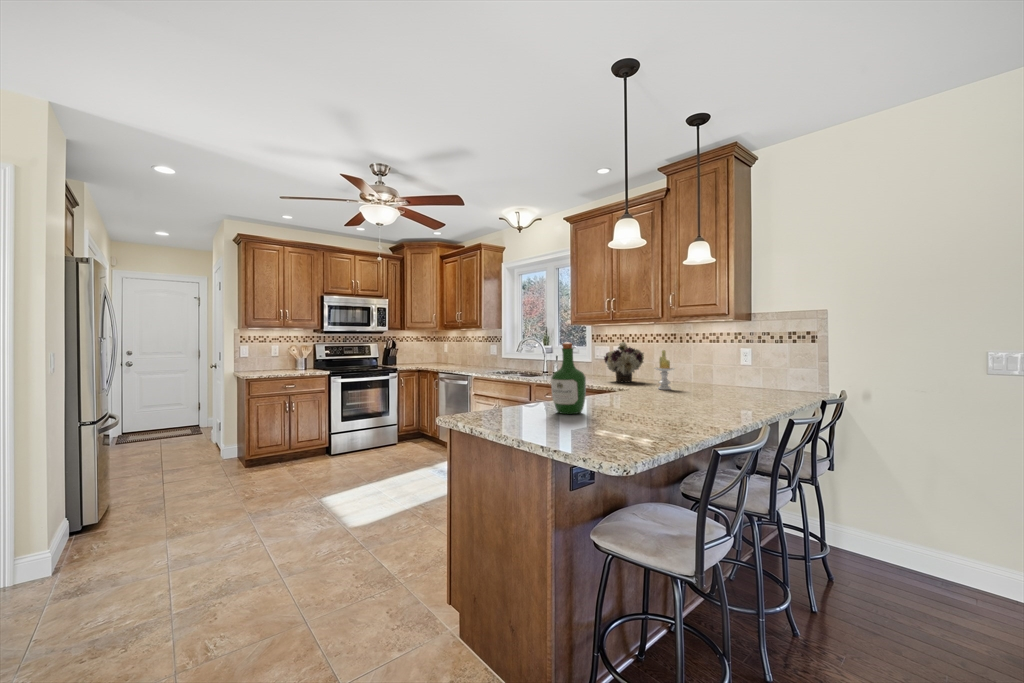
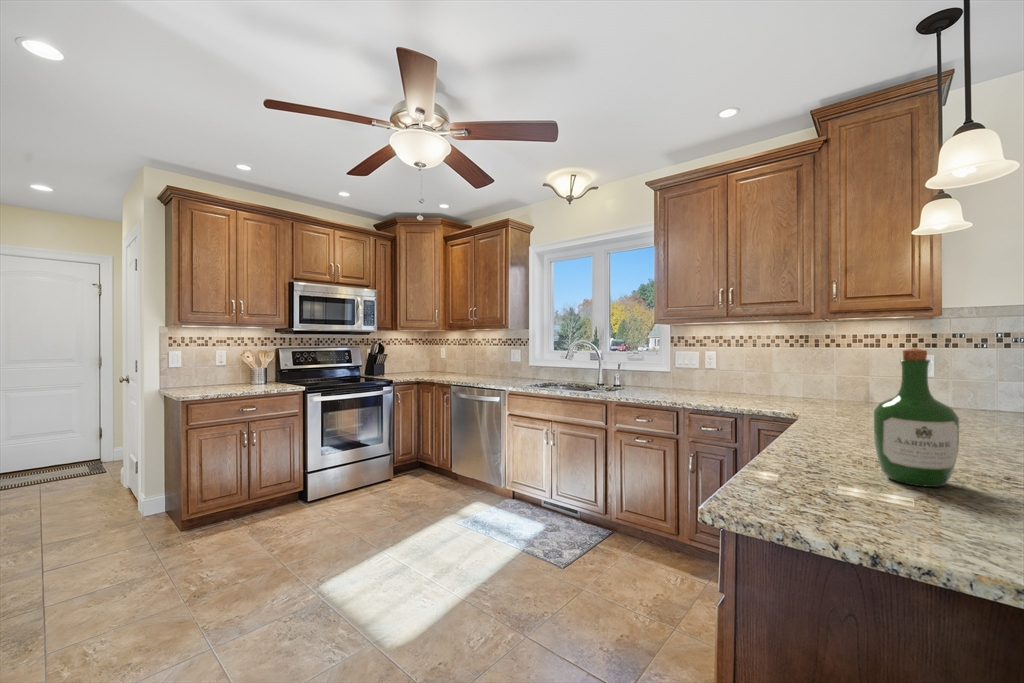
flower arrangement: present [604,342,644,382] -> none [713,346,776,401]
candle: present [655,350,675,390] -> none [828,358,863,414]

